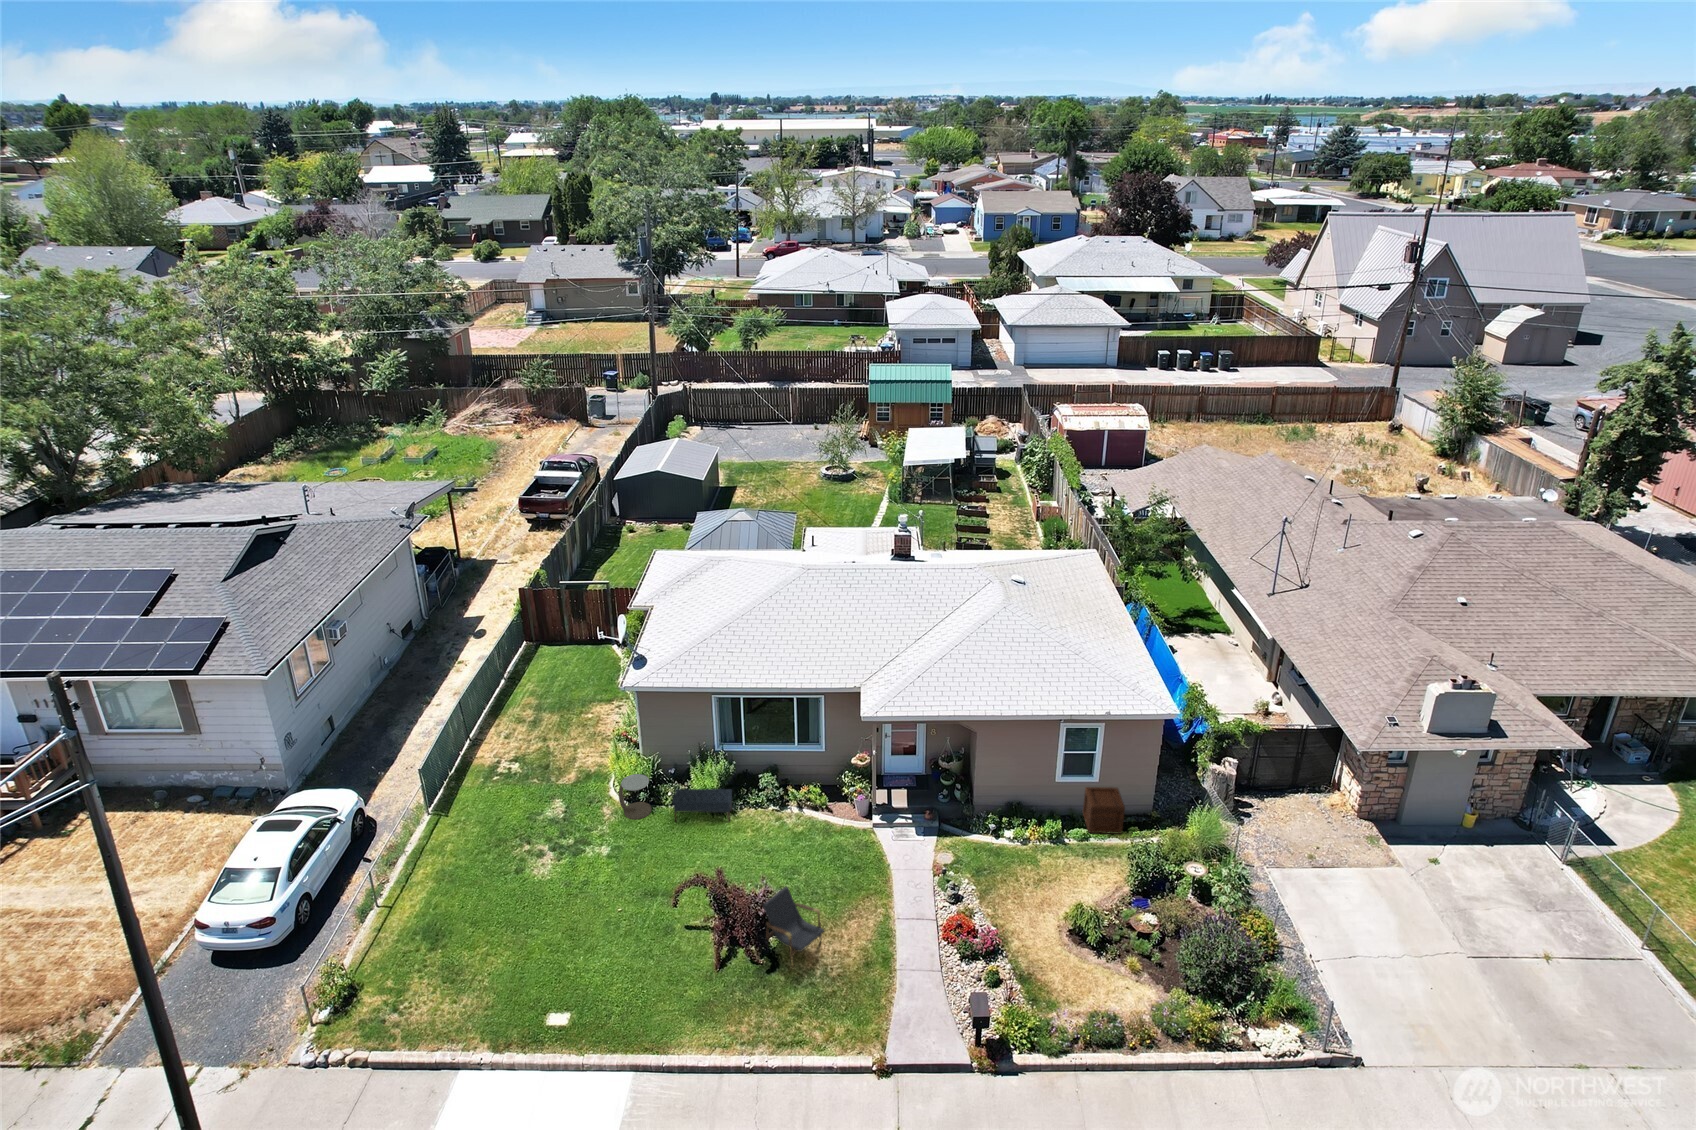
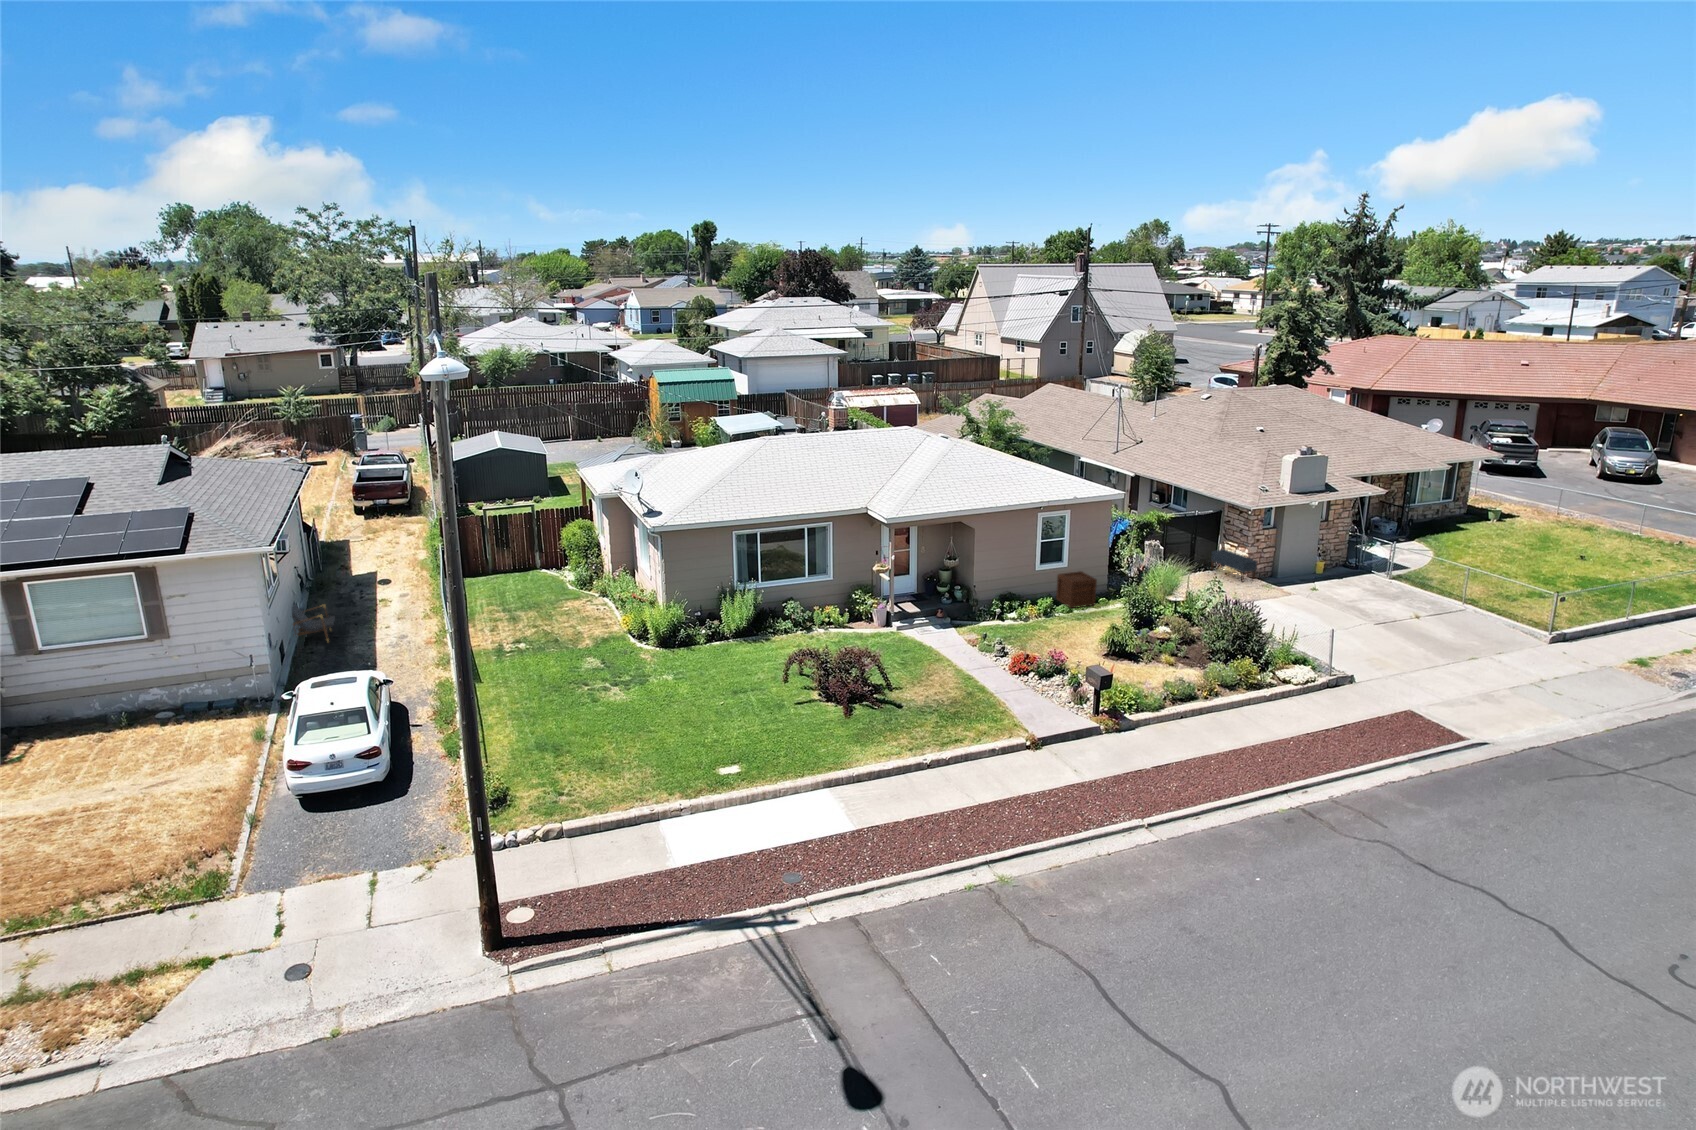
side table: present [619,774,652,819] -> none [658,615,690,657]
bench: present [673,789,732,821] -> present [1211,549,1257,582]
lounge chair: present [763,887,824,966] -> present [292,604,335,641]

